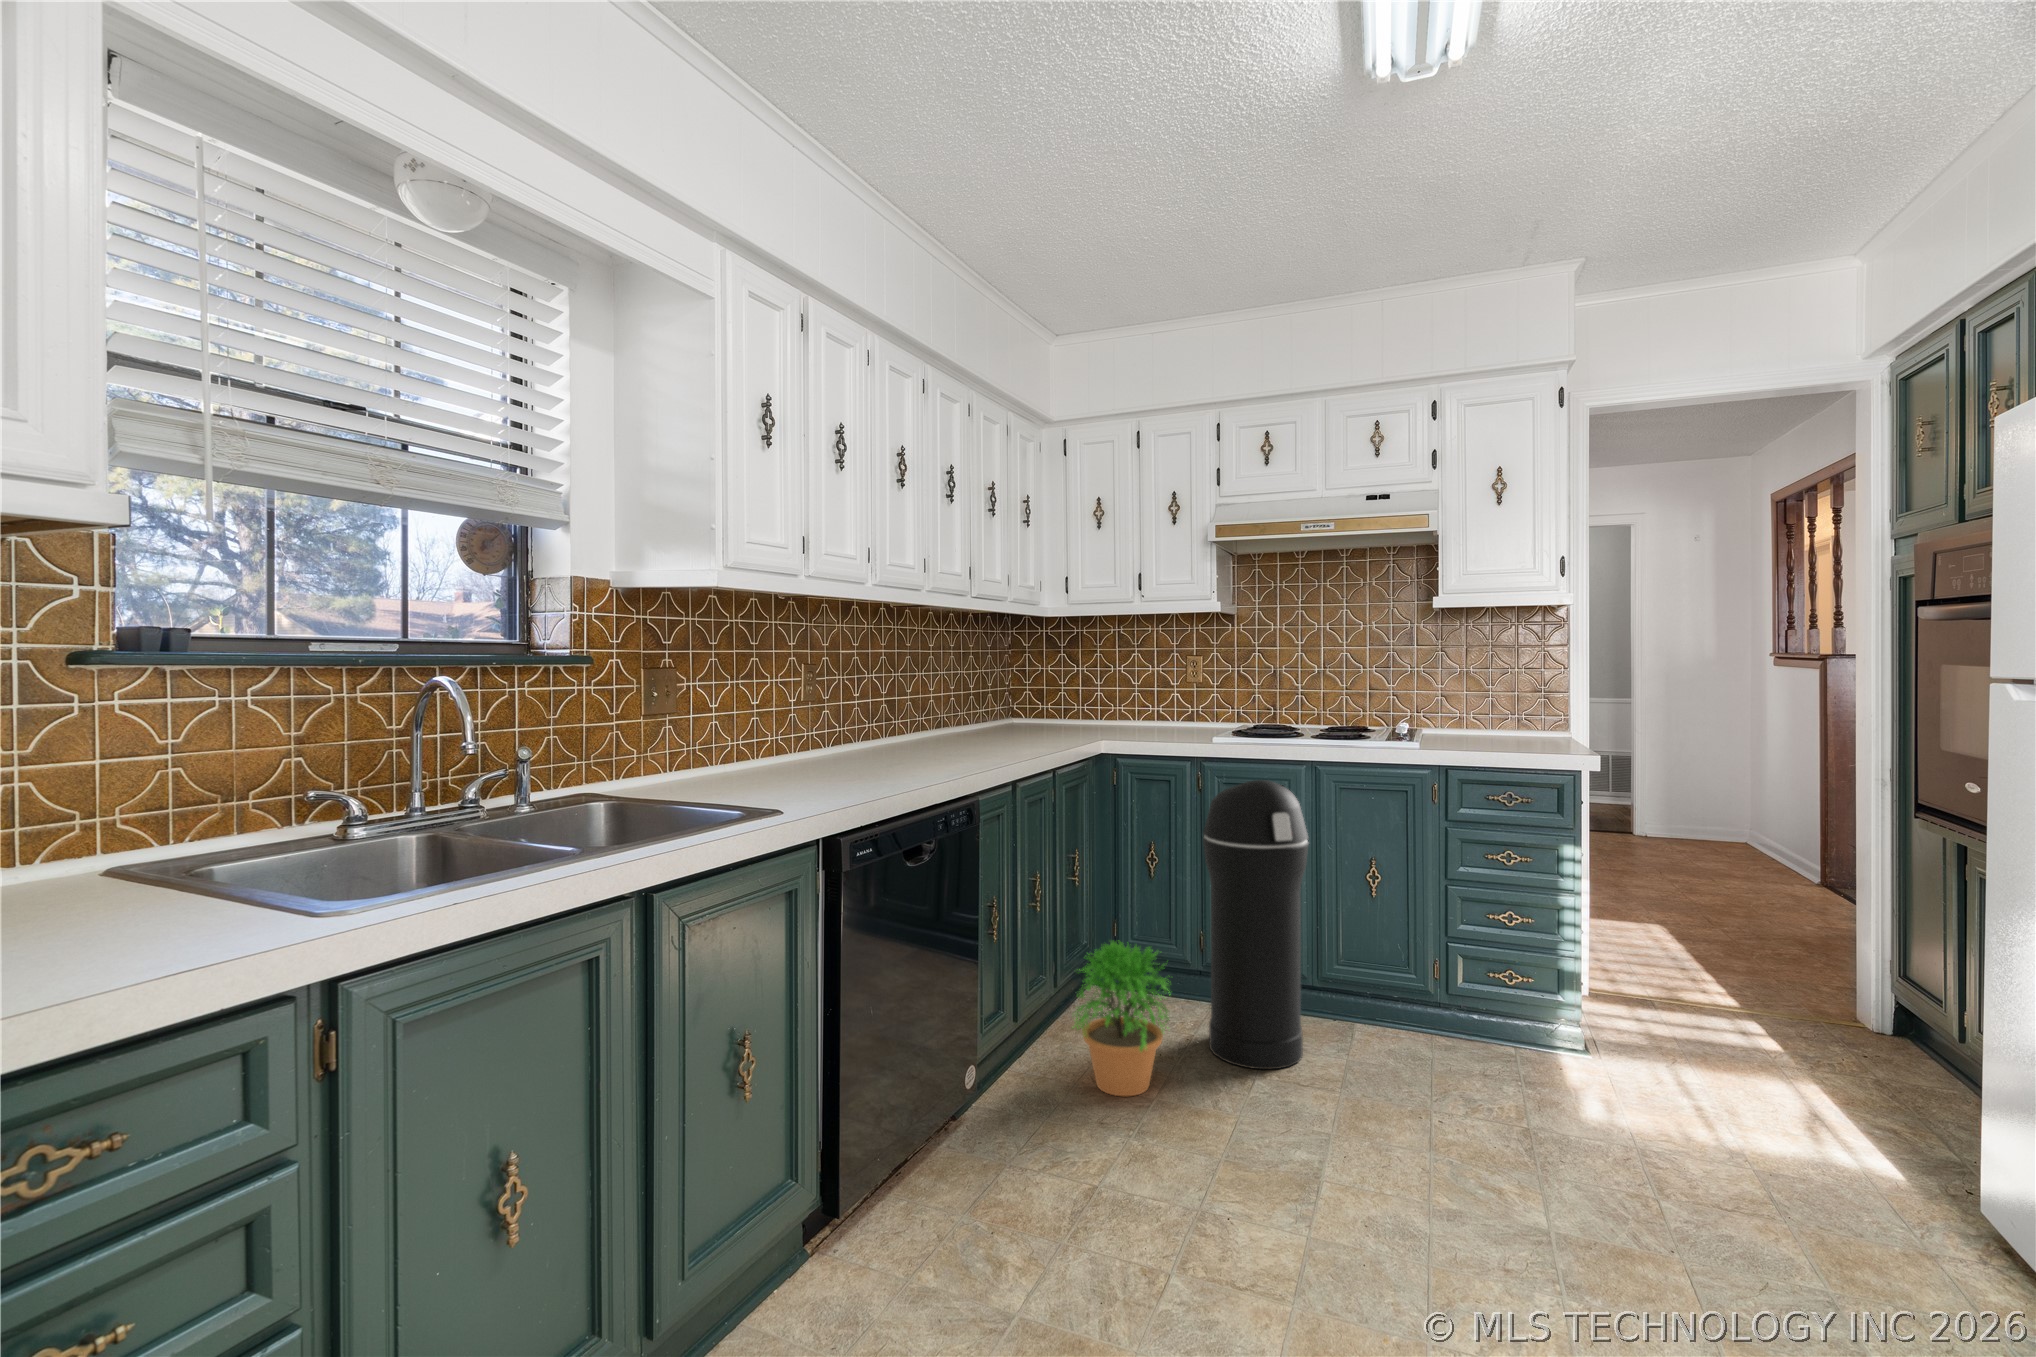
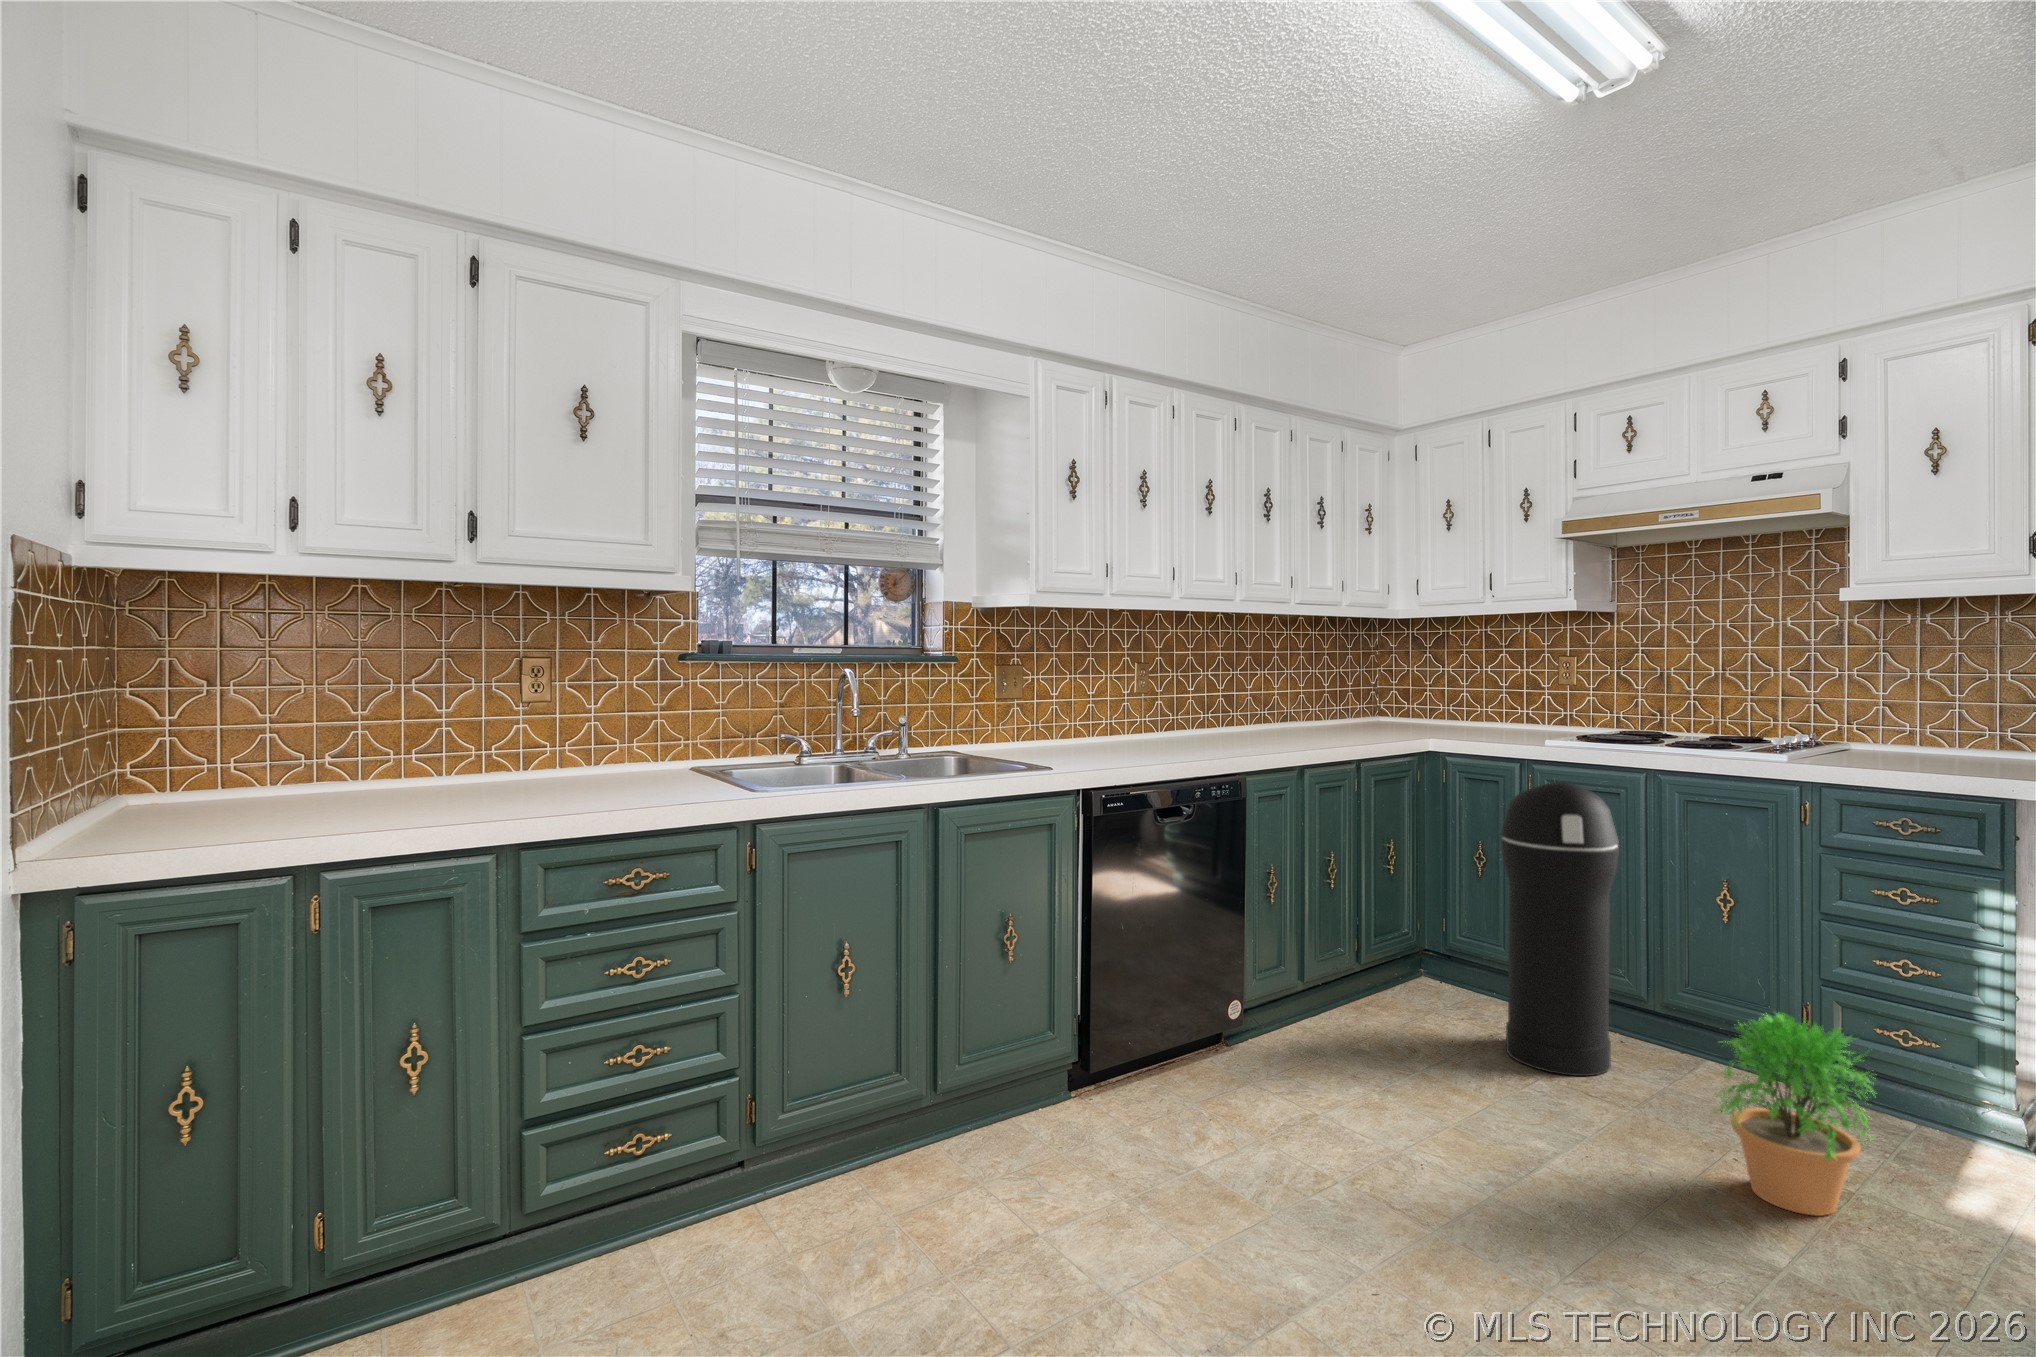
potted plant: present [1074,940,1170,1096] -> present [1716,1013,1874,1216]

